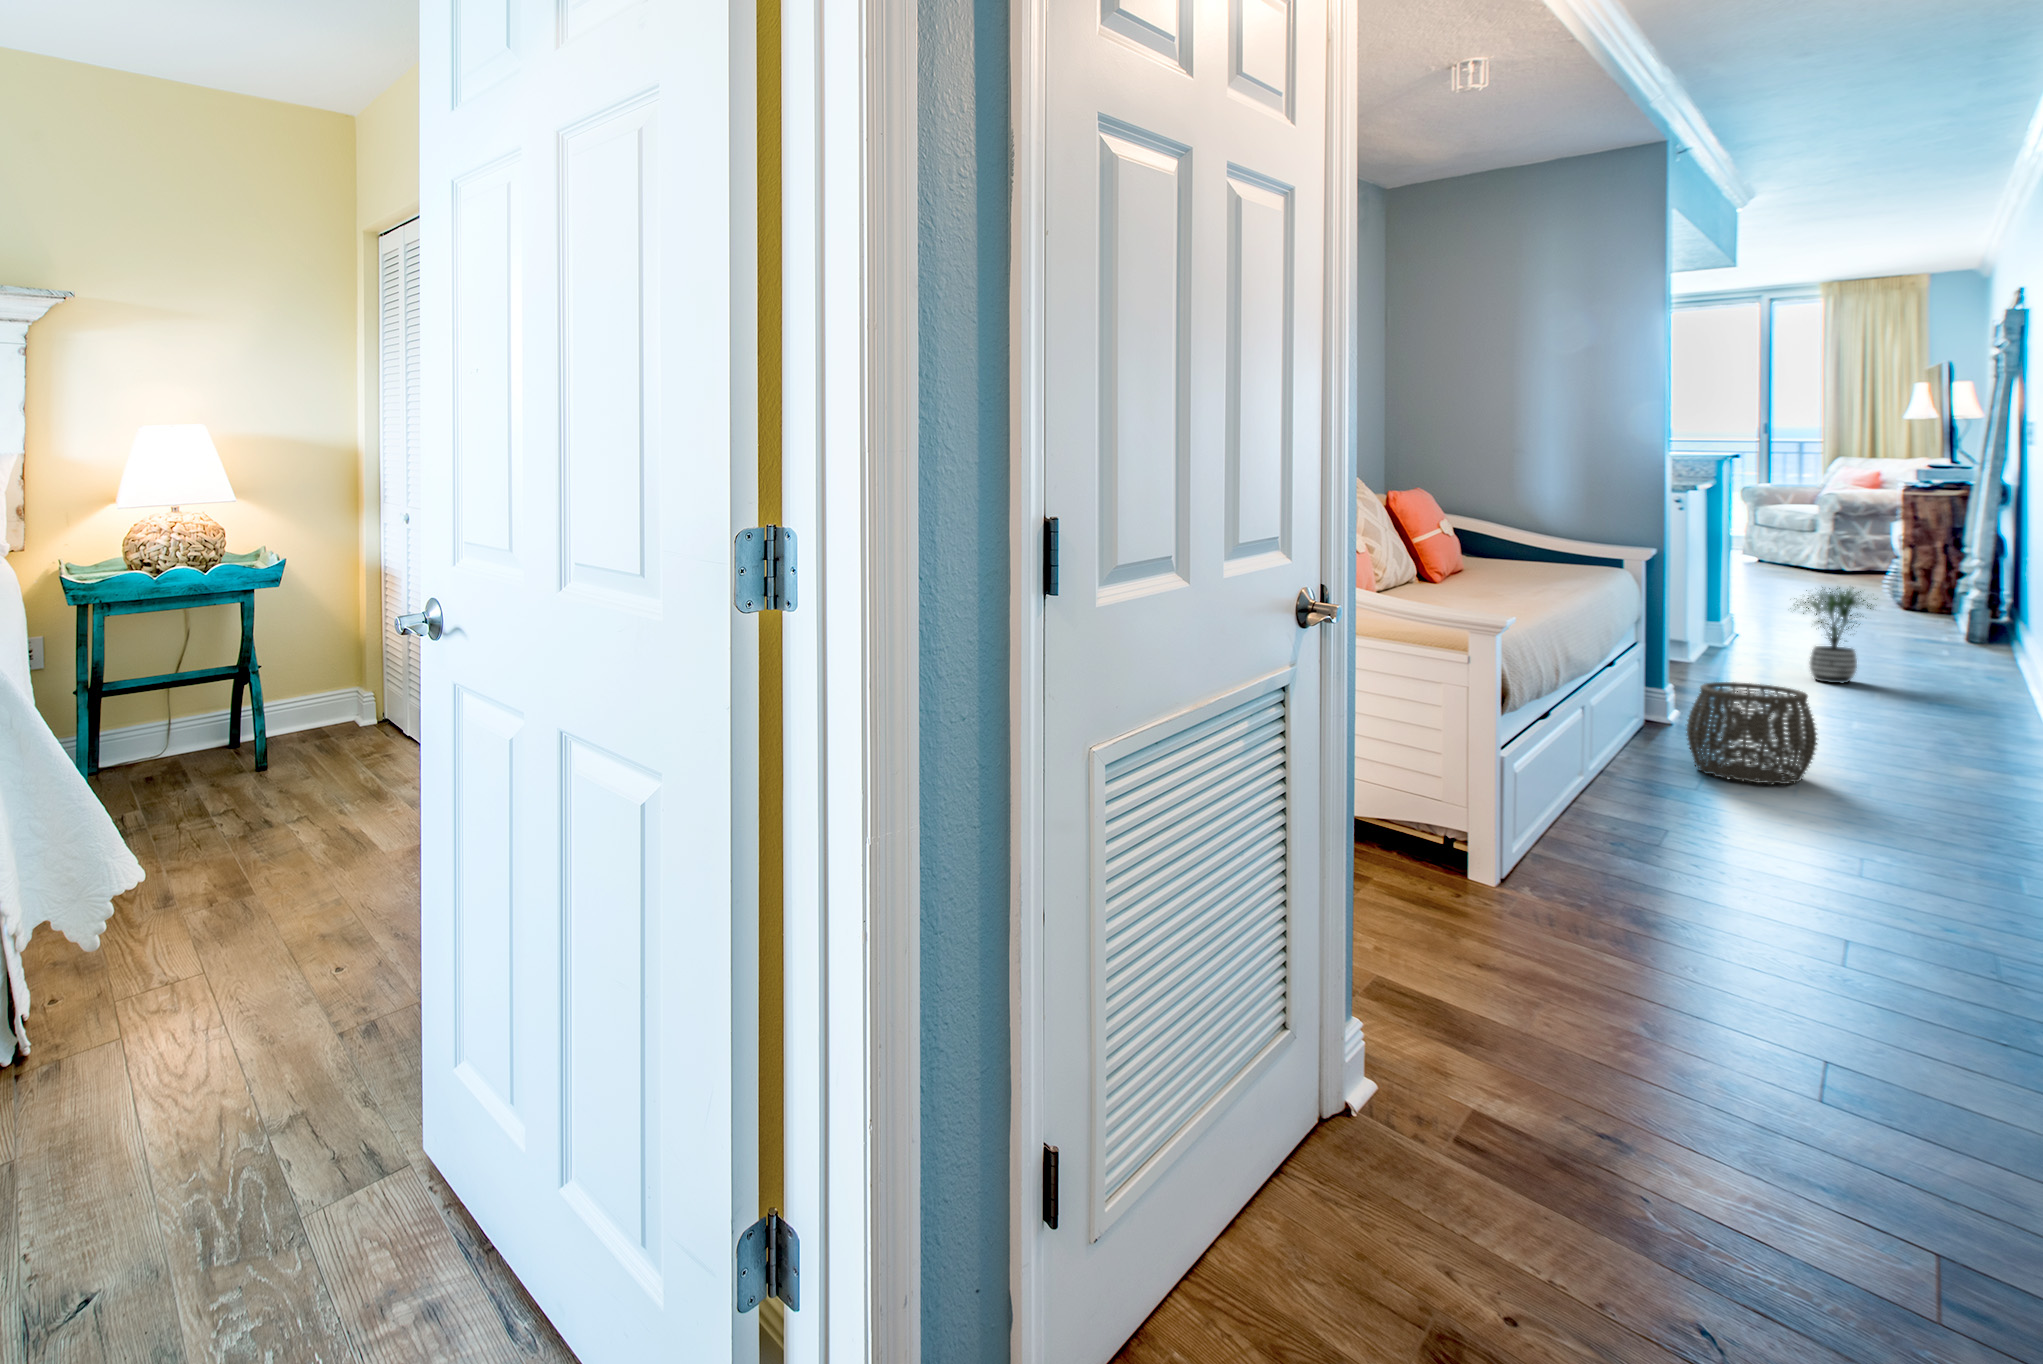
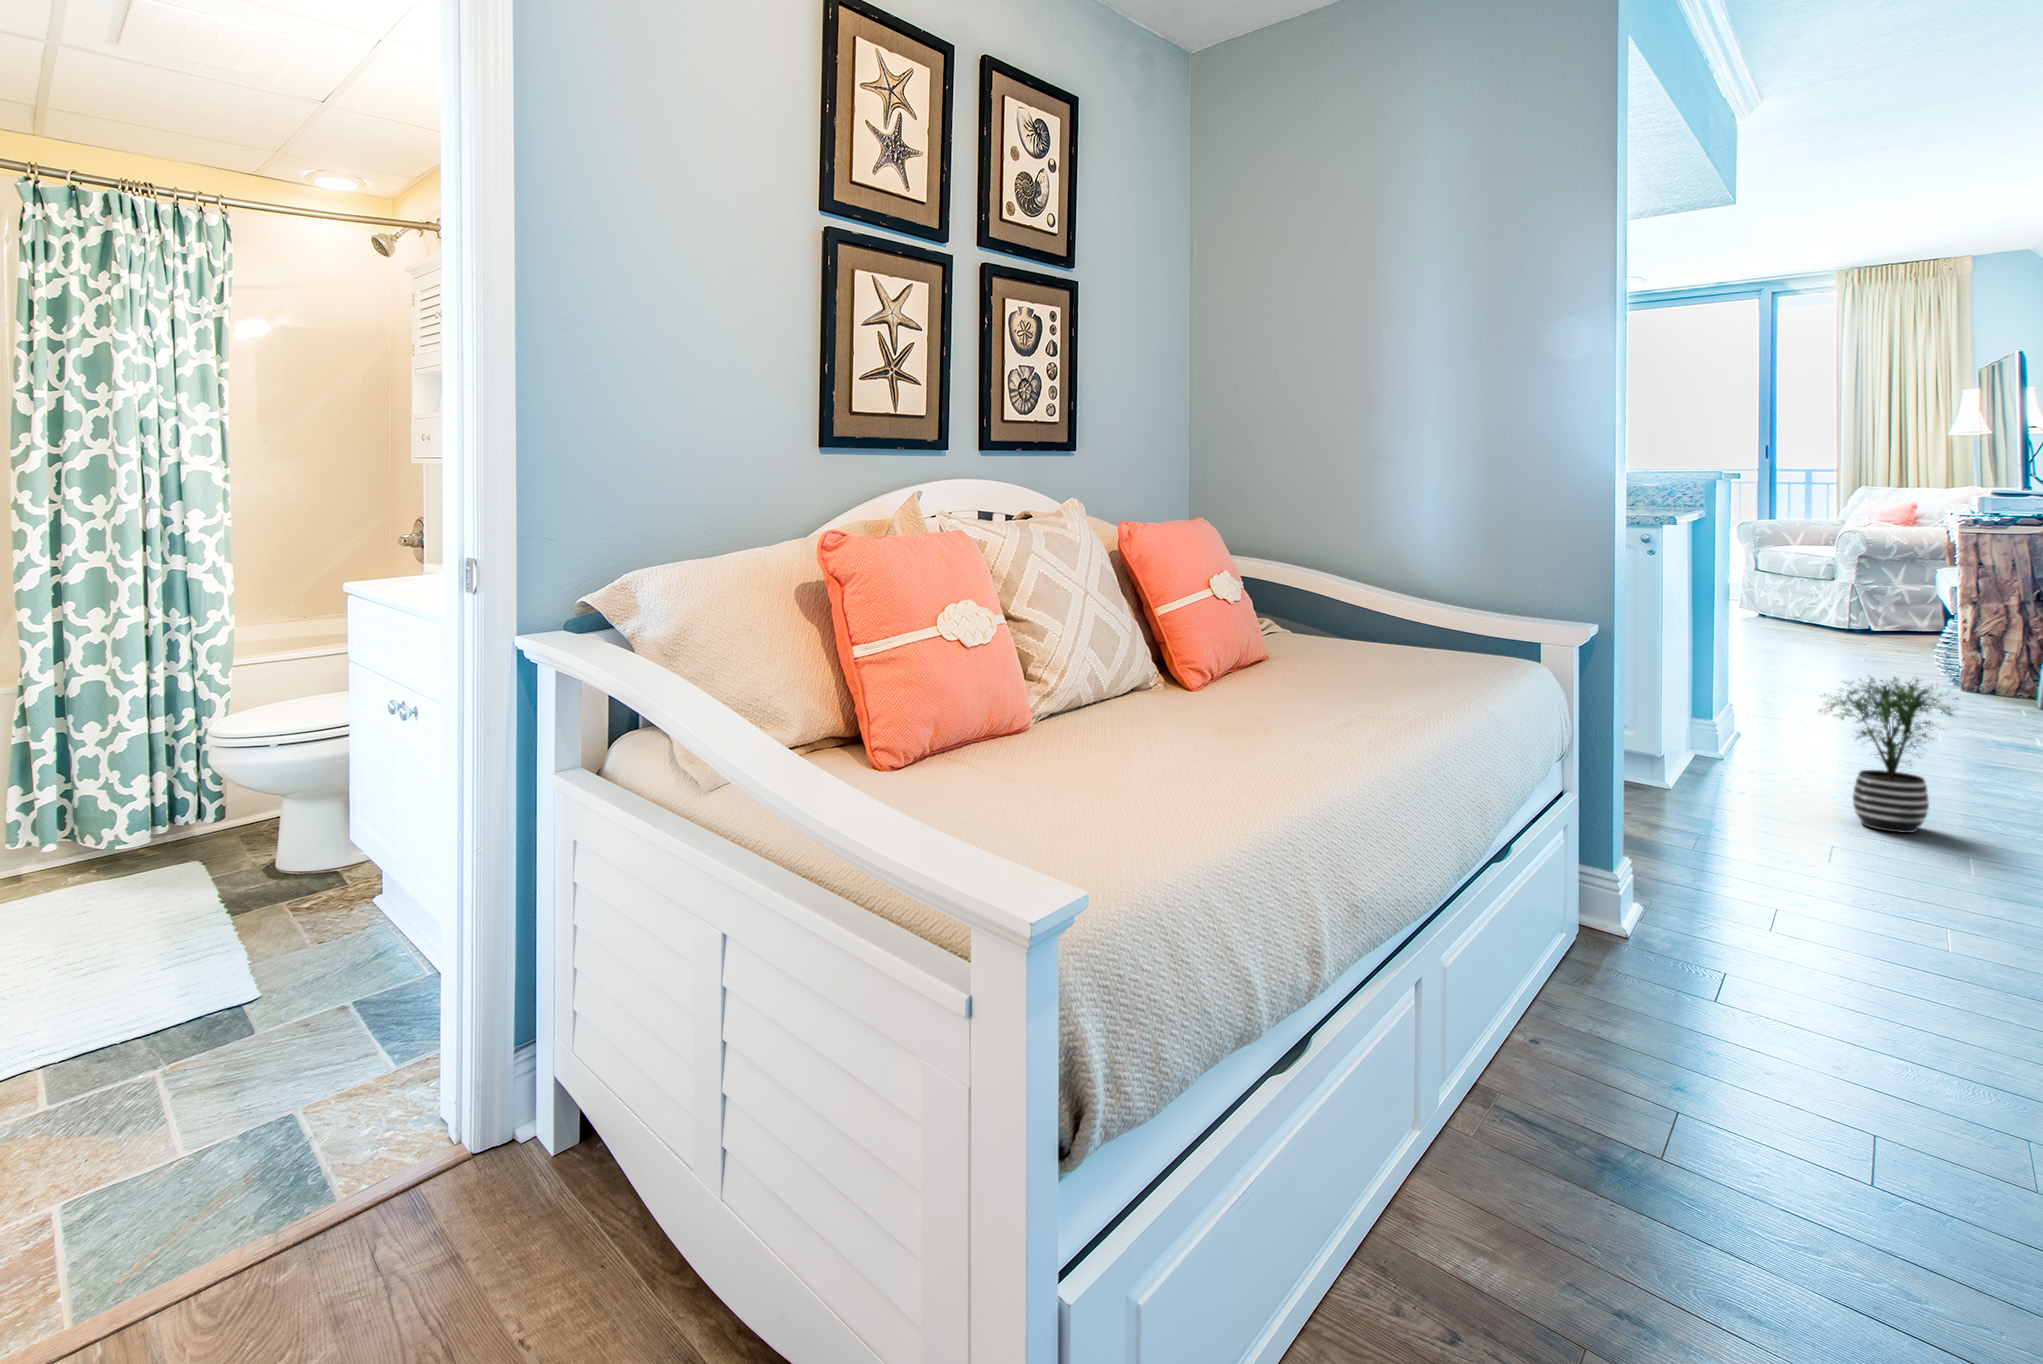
woven basket: present [1686,682,1817,785] -> none [1645,889,1909,1124]

